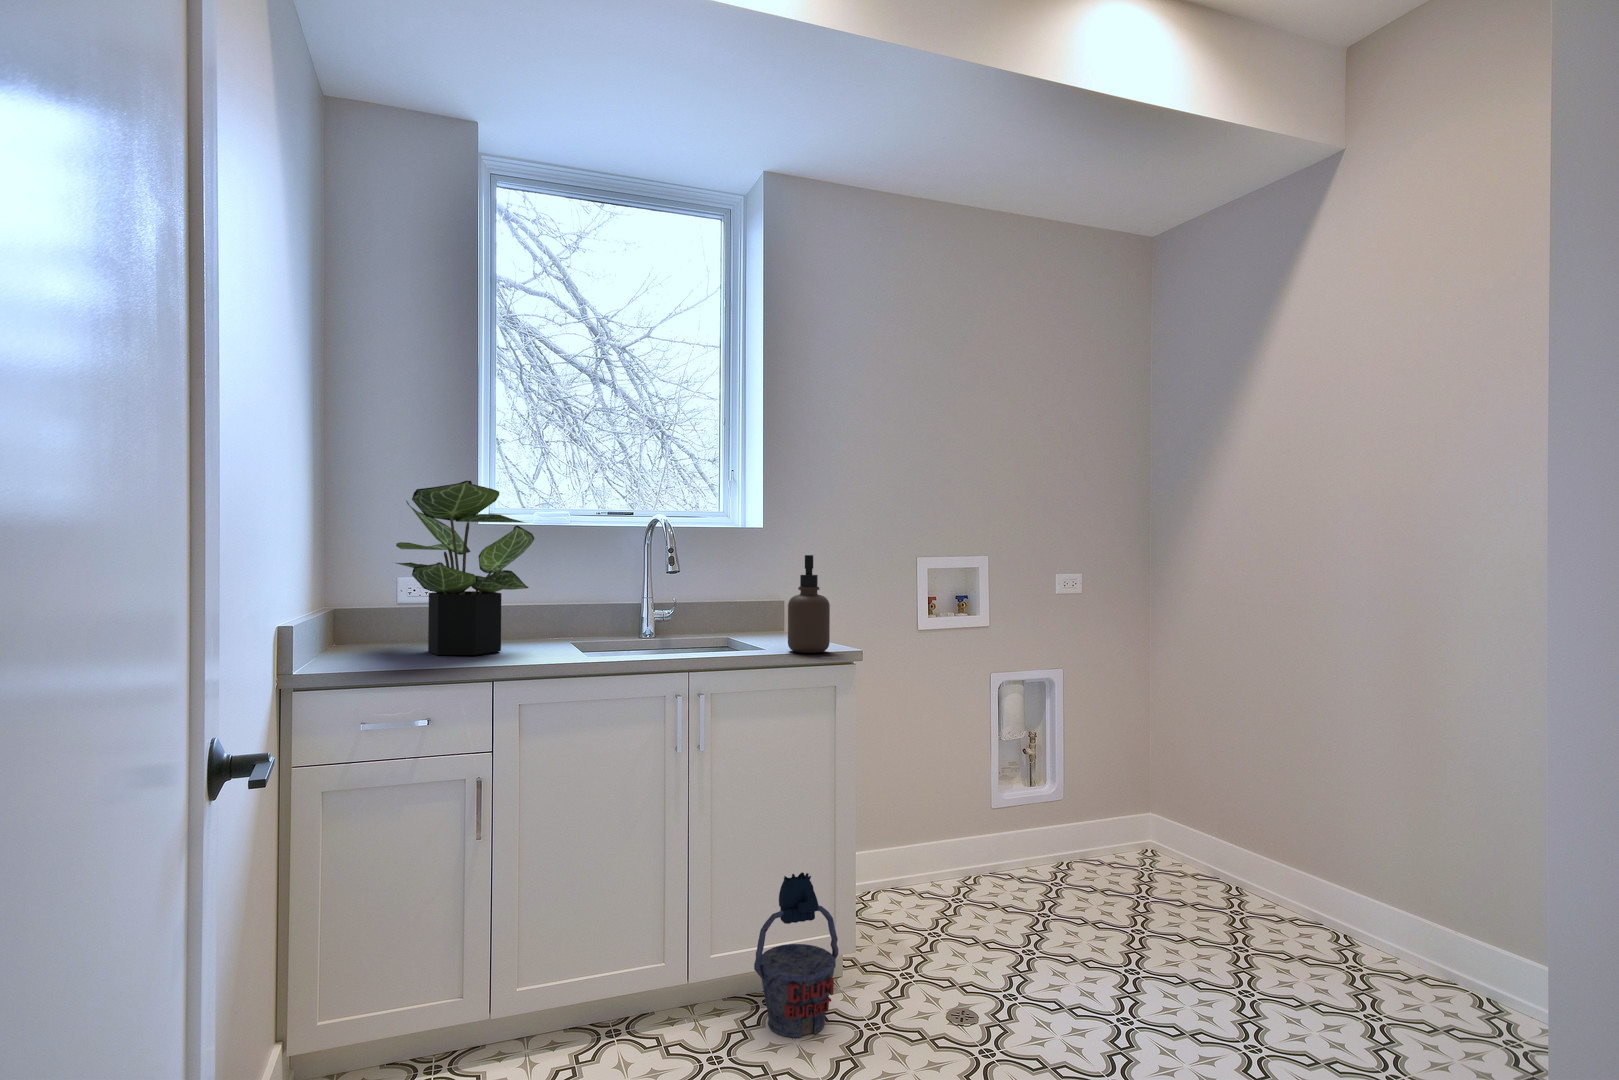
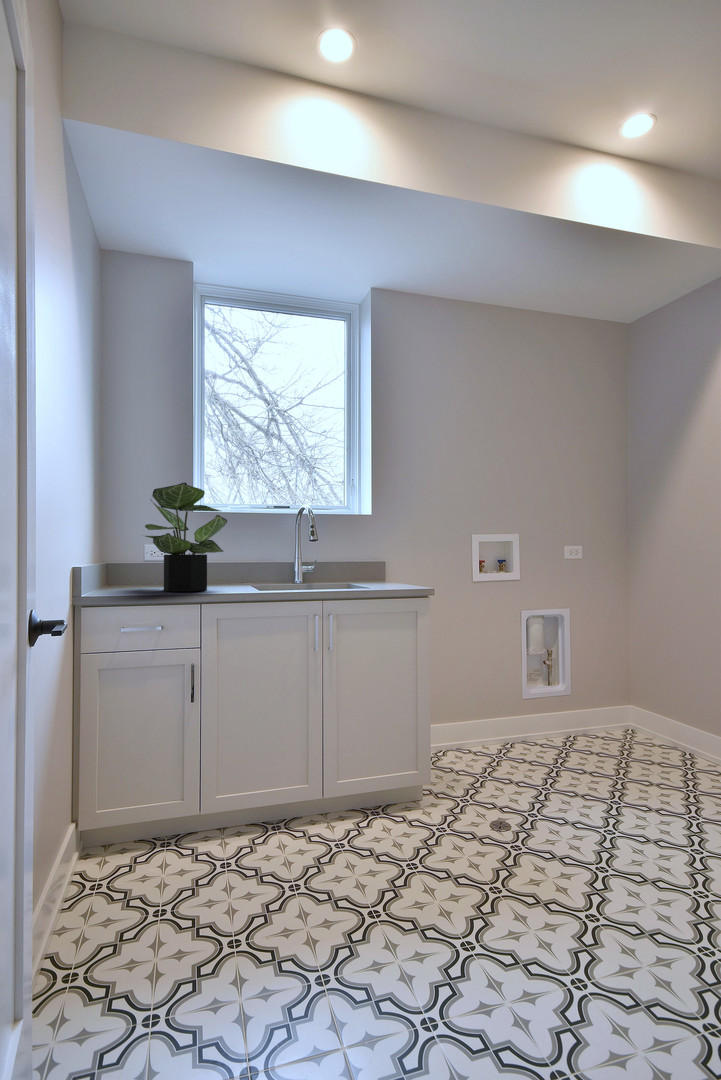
soap dispenser: present [788,555,830,653] -> none [384,530,411,592]
bucket: present [754,873,838,1037] -> none [364,730,419,835]

